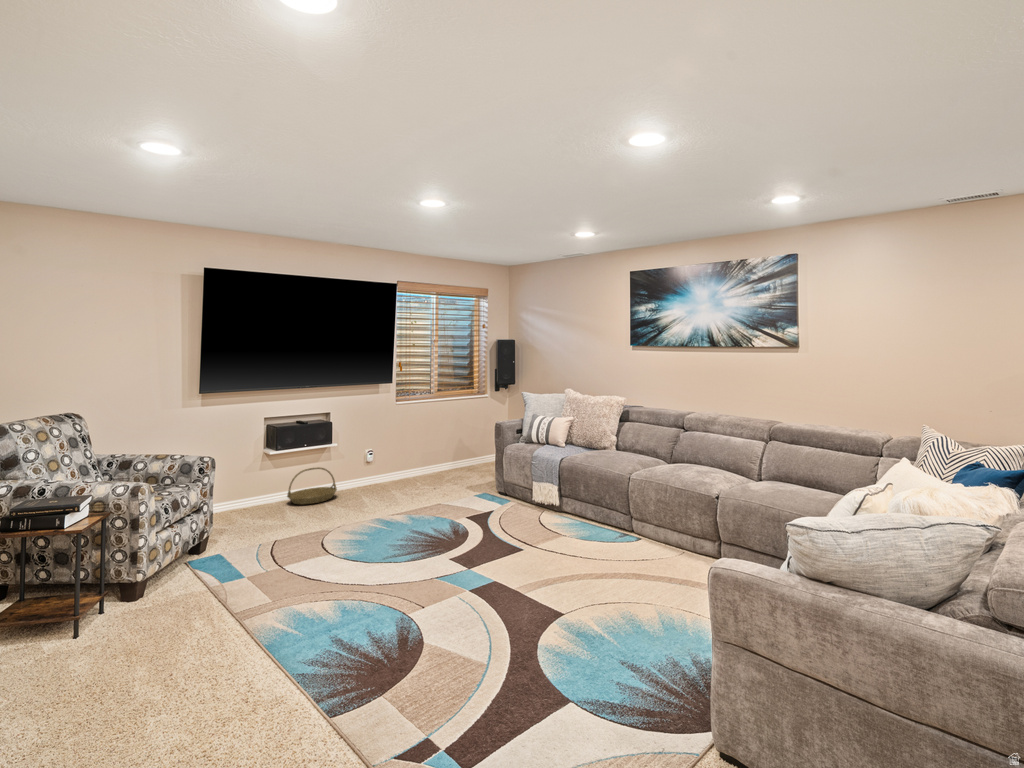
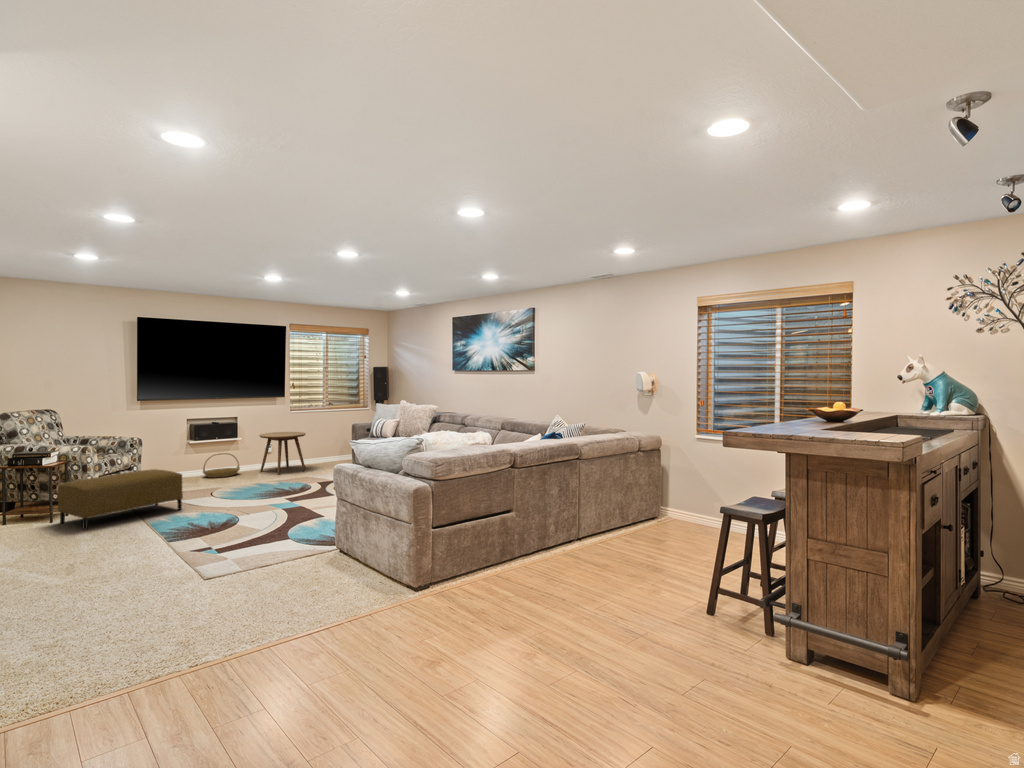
side table: none [361,432,424,498] -> present [259,432,306,475]
ottoman: none [96,518,305,662] -> present [58,469,183,530]

